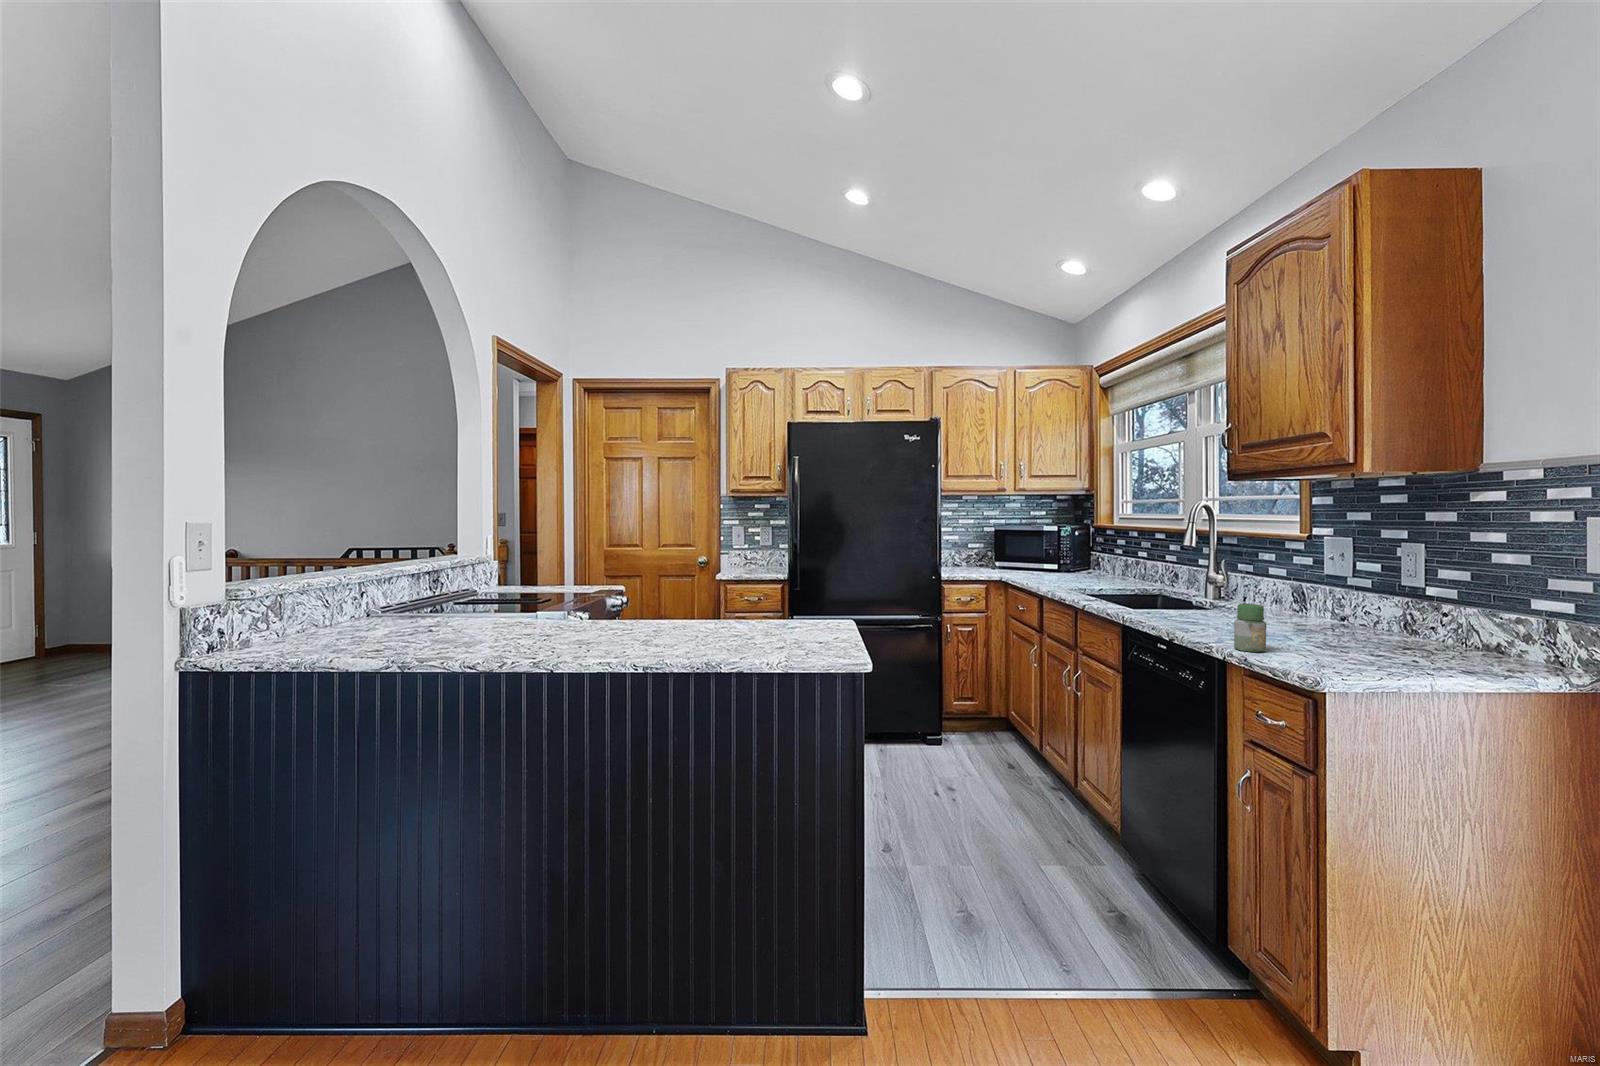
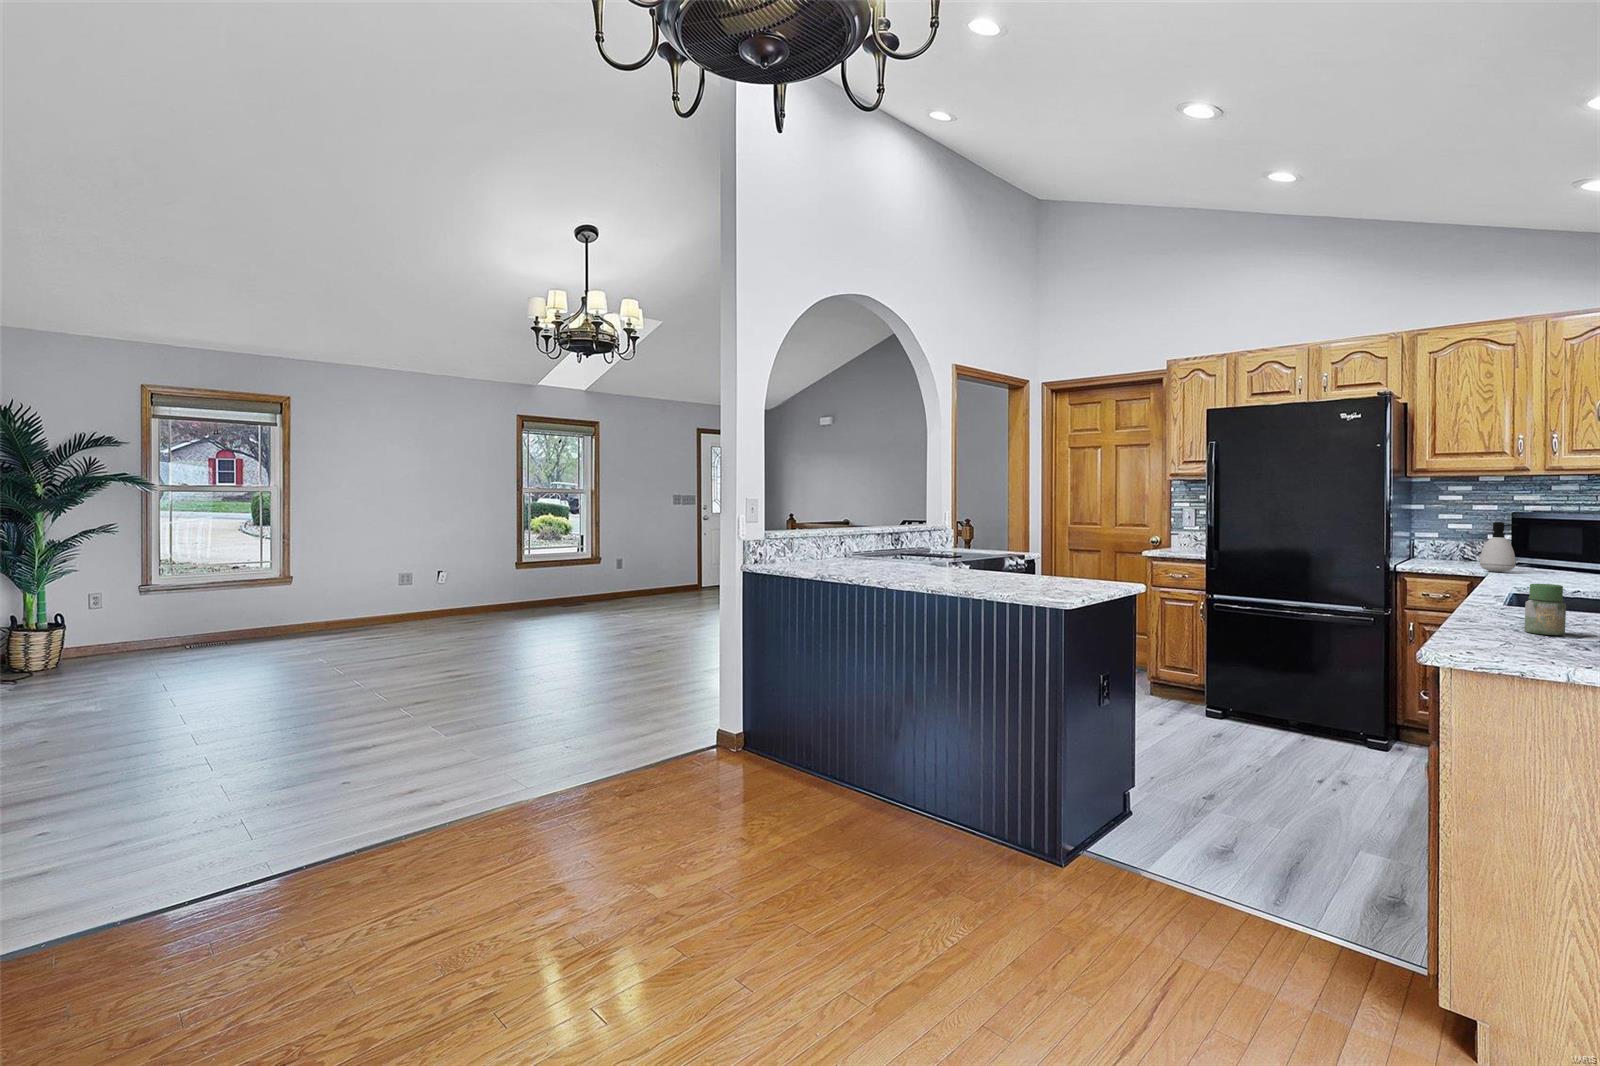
soap dispenser: none [993,535,1016,577] -> present [1480,522,1518,572]

